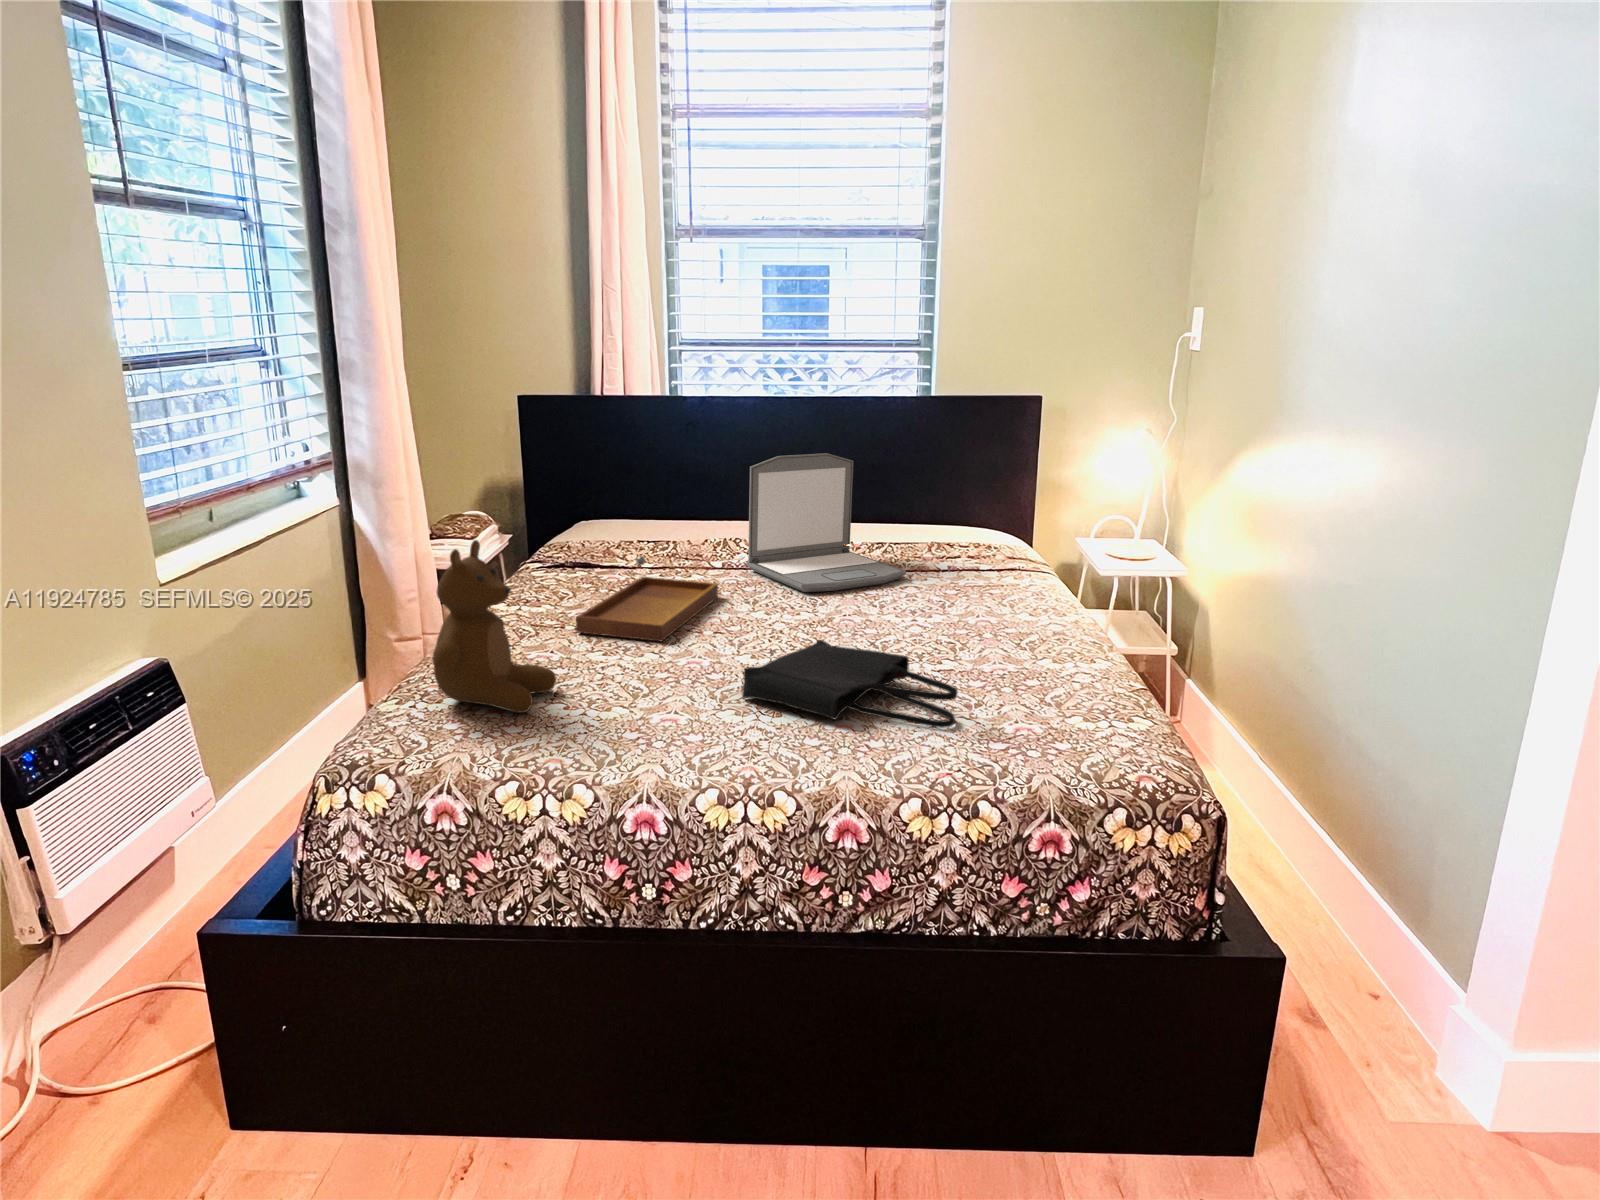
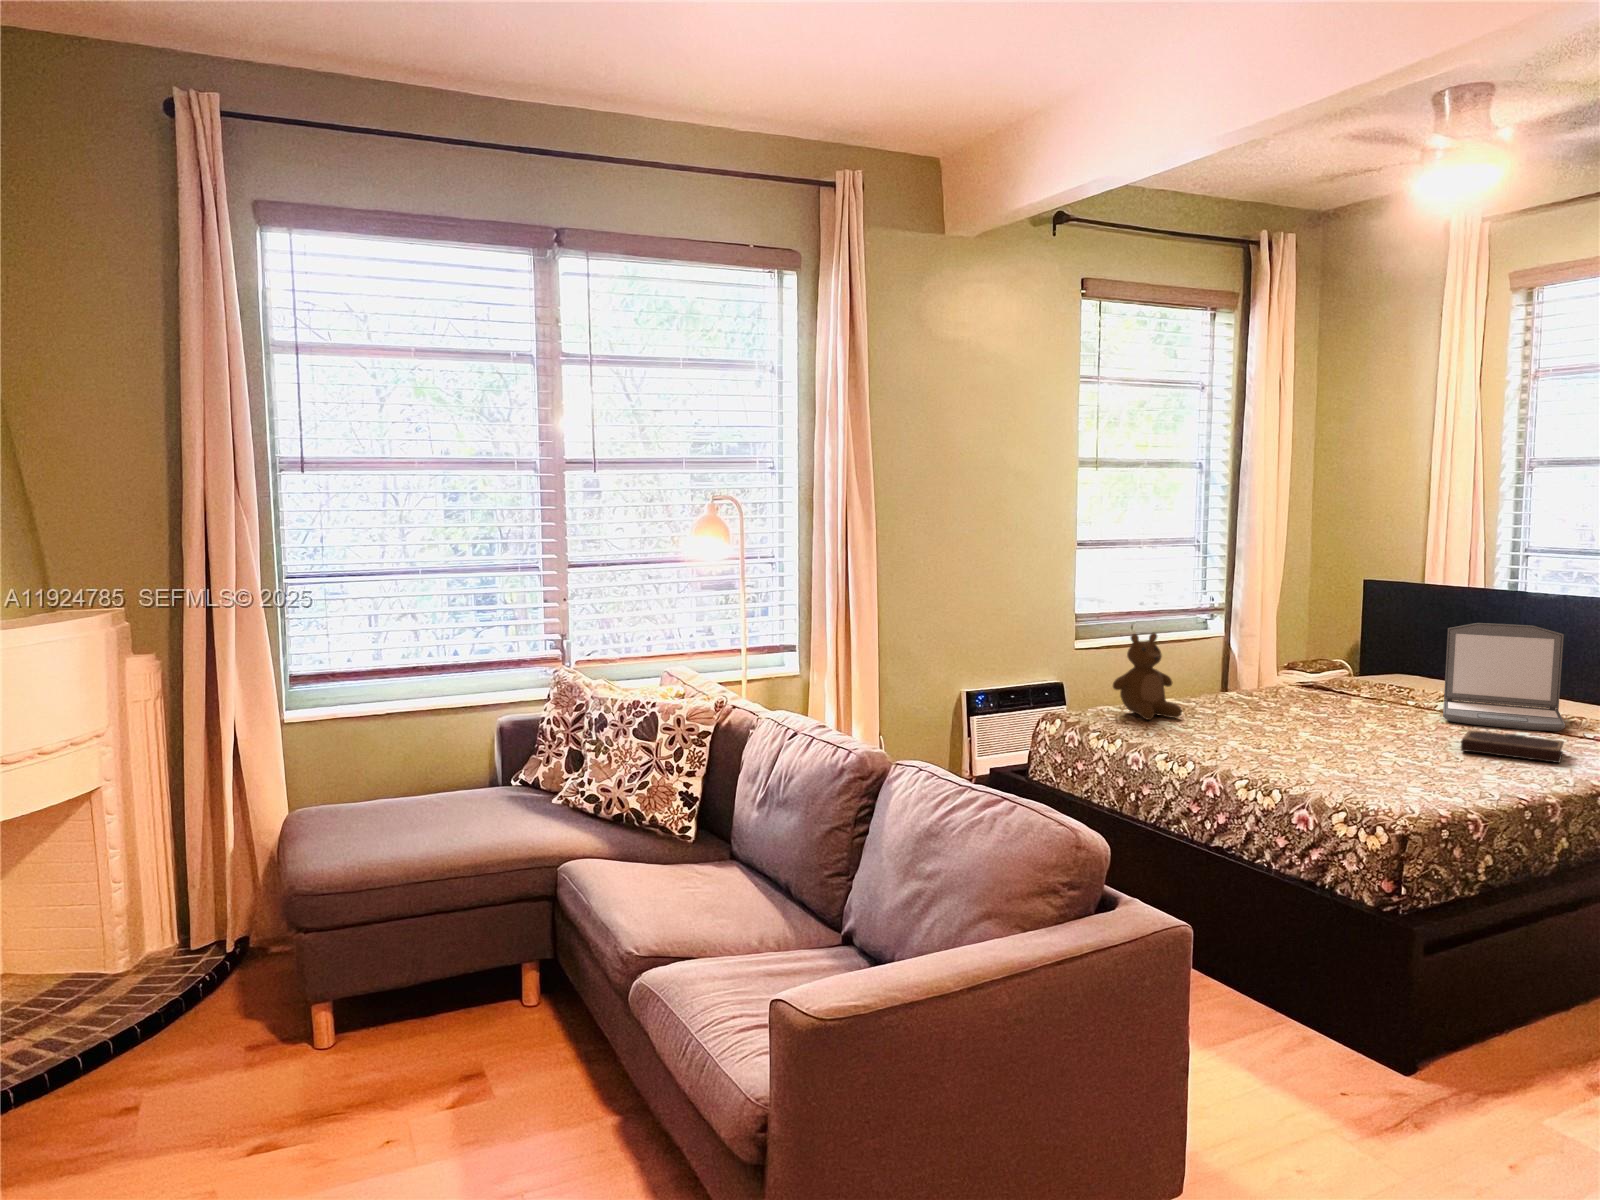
tray: present [576,556,718,641] -> none [1247,671,1379,718]
notebook: none [896,596,1023,639] -> present [1461,730,1564,763]
tote bag: present [742,640,958,728] -> none [1259,721,1372,771]

